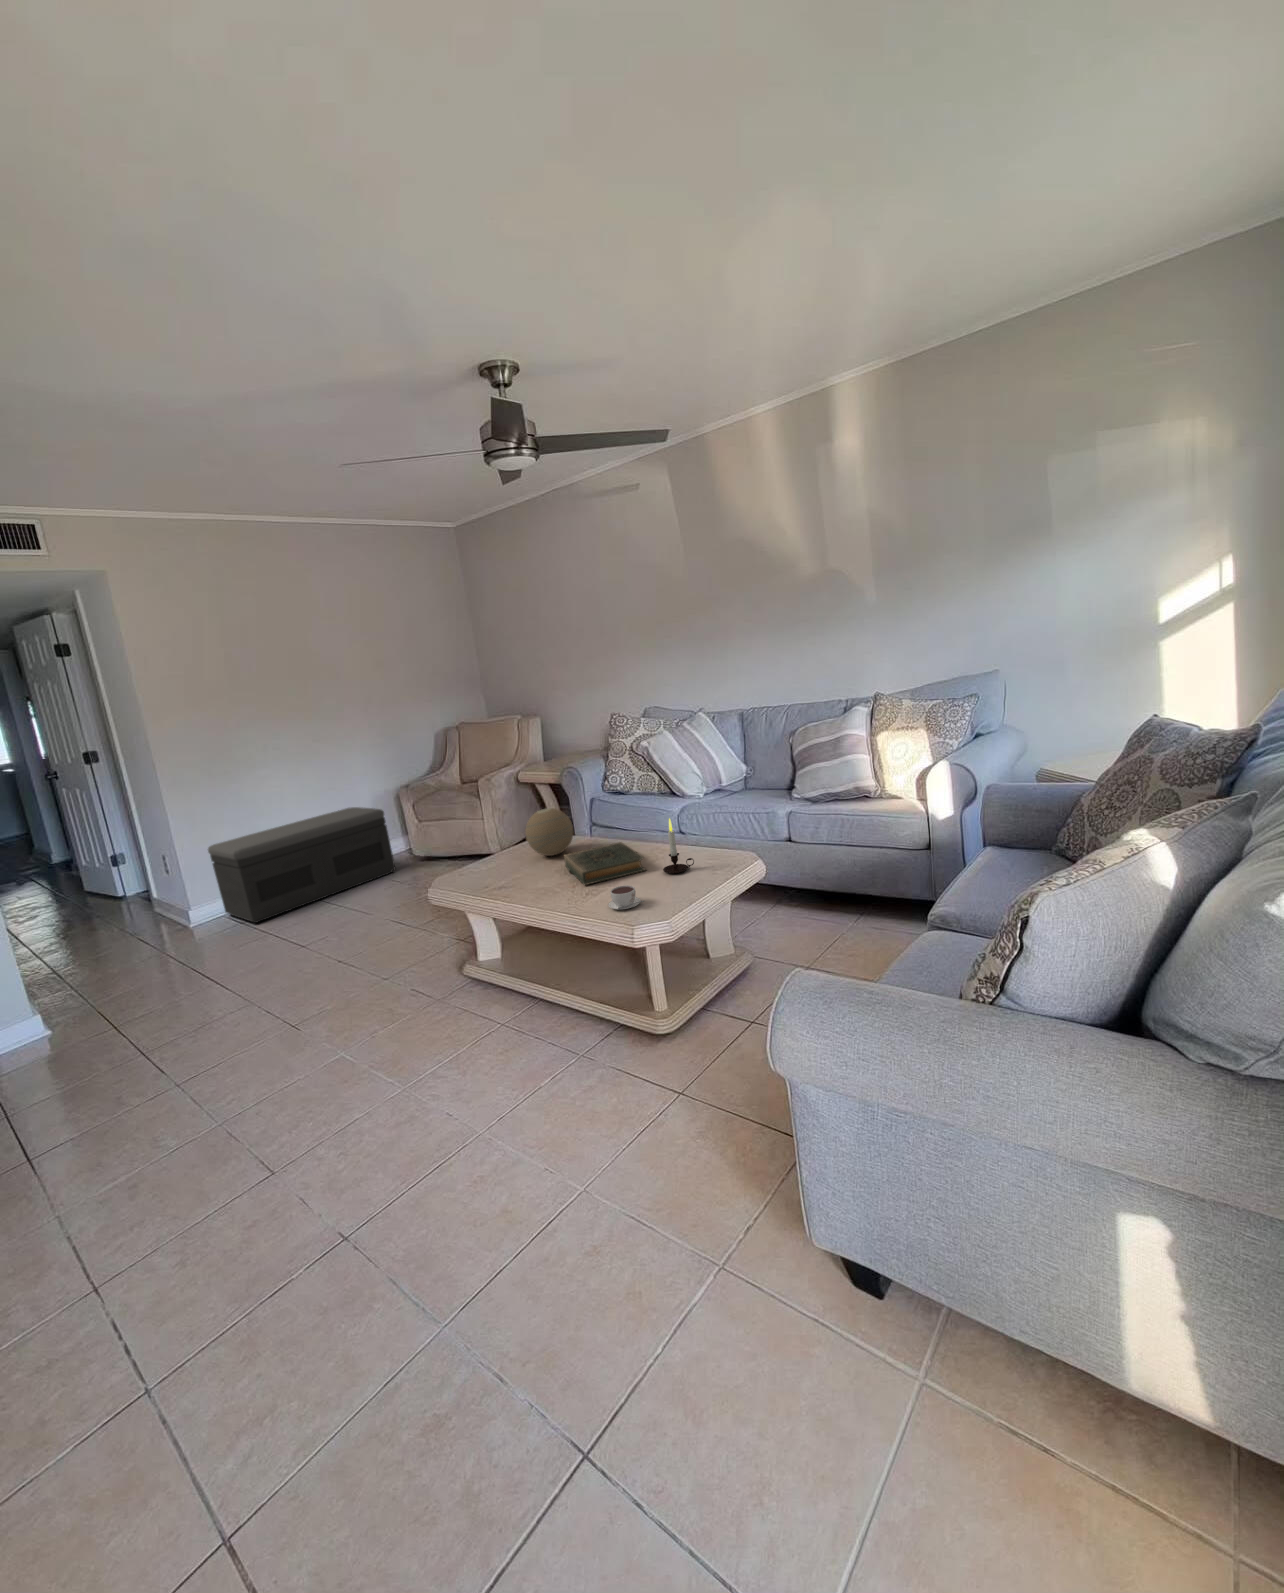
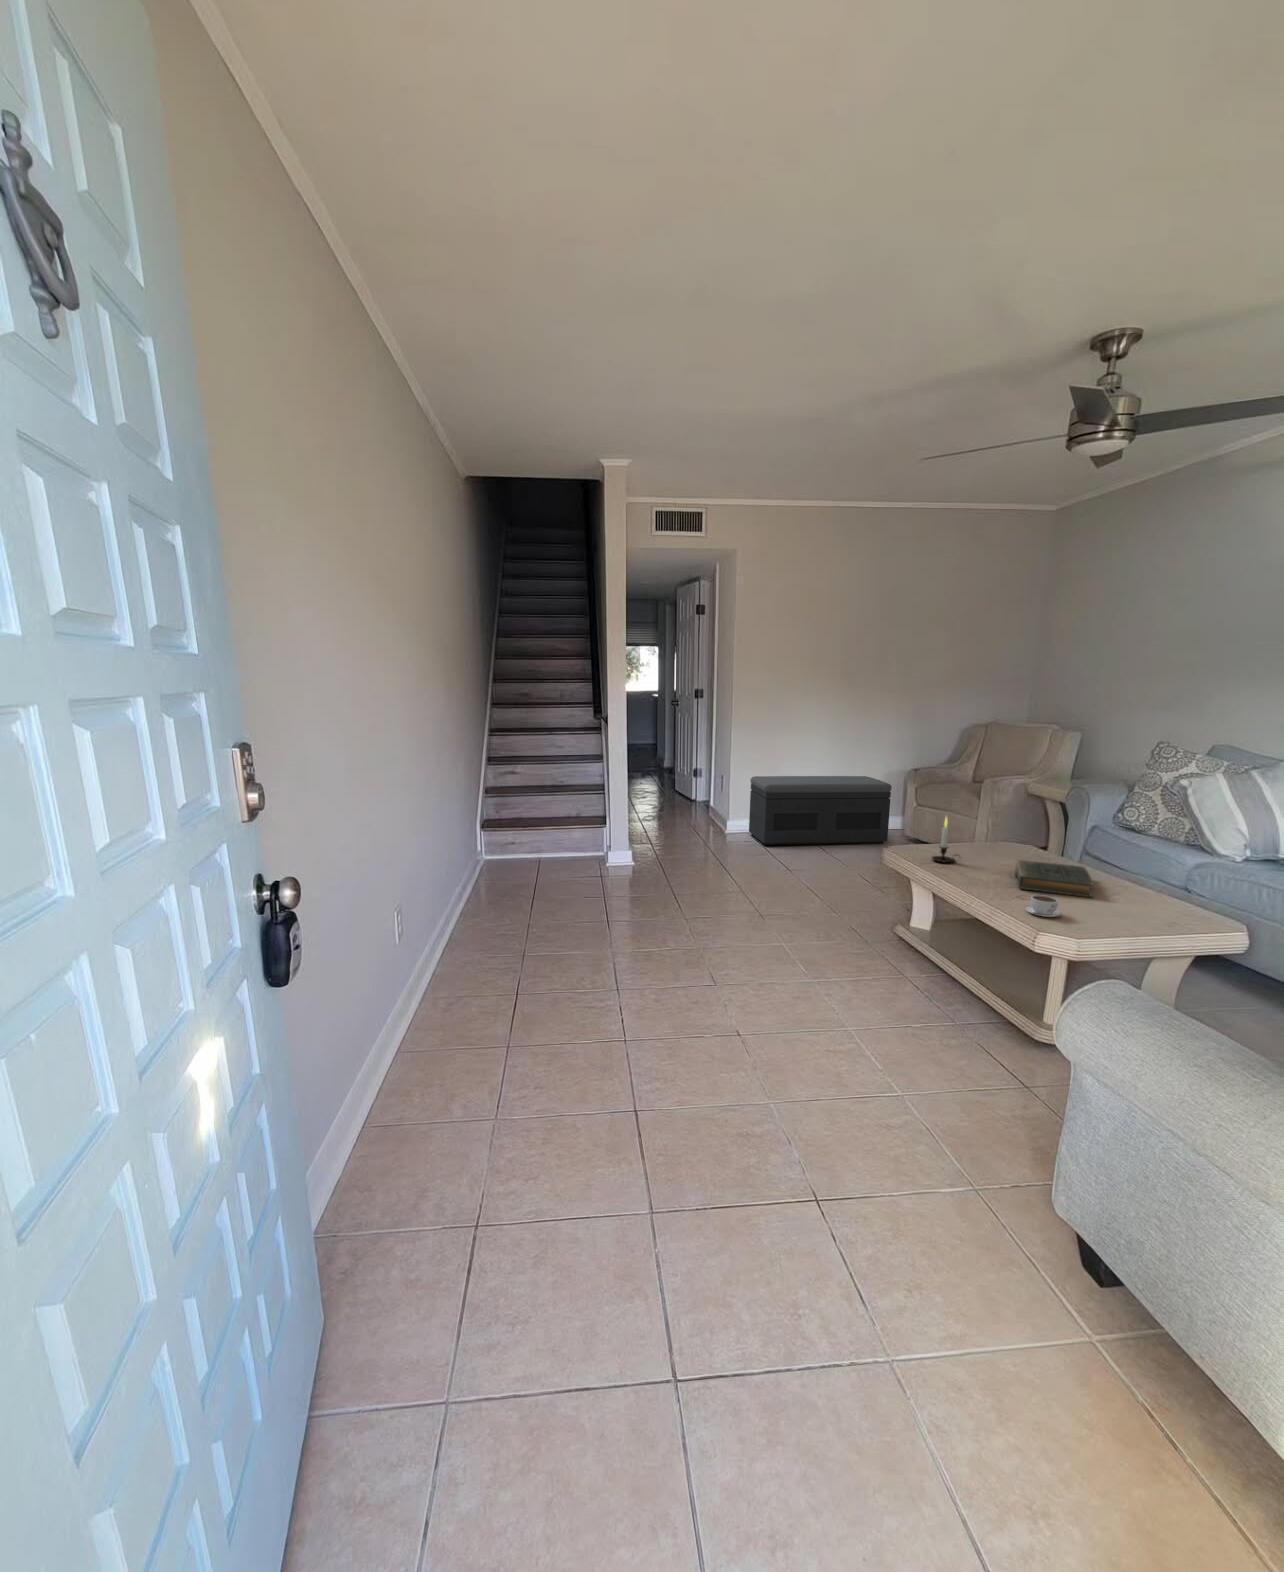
decorative orb: present [525,808,573,856] -> none [989,813,1041,860]
candle: present [663,819,694,873] -> present [932,818,958,863]

